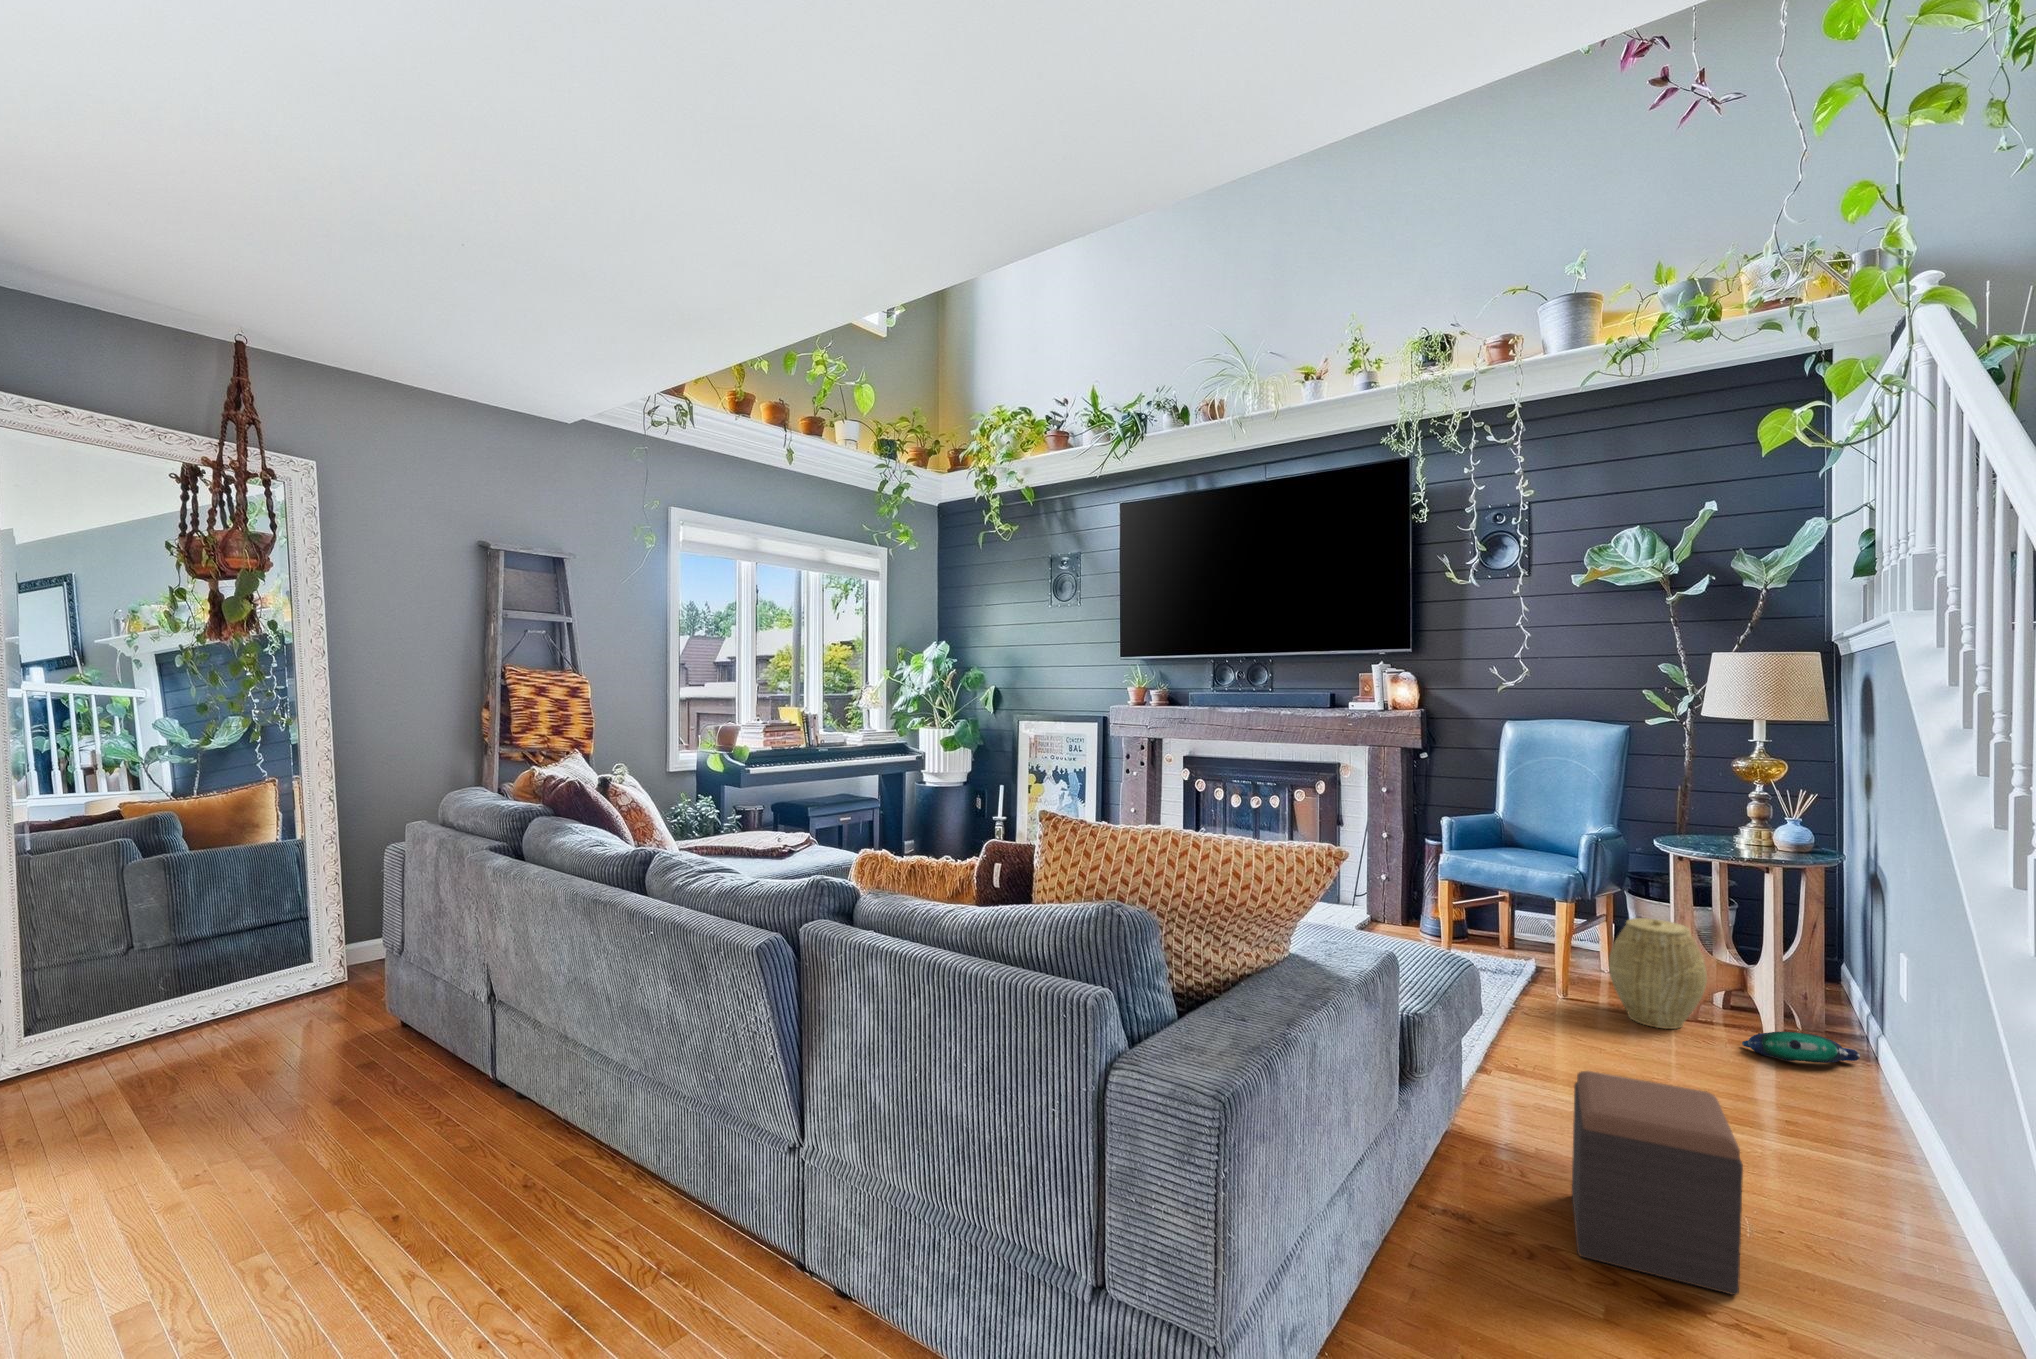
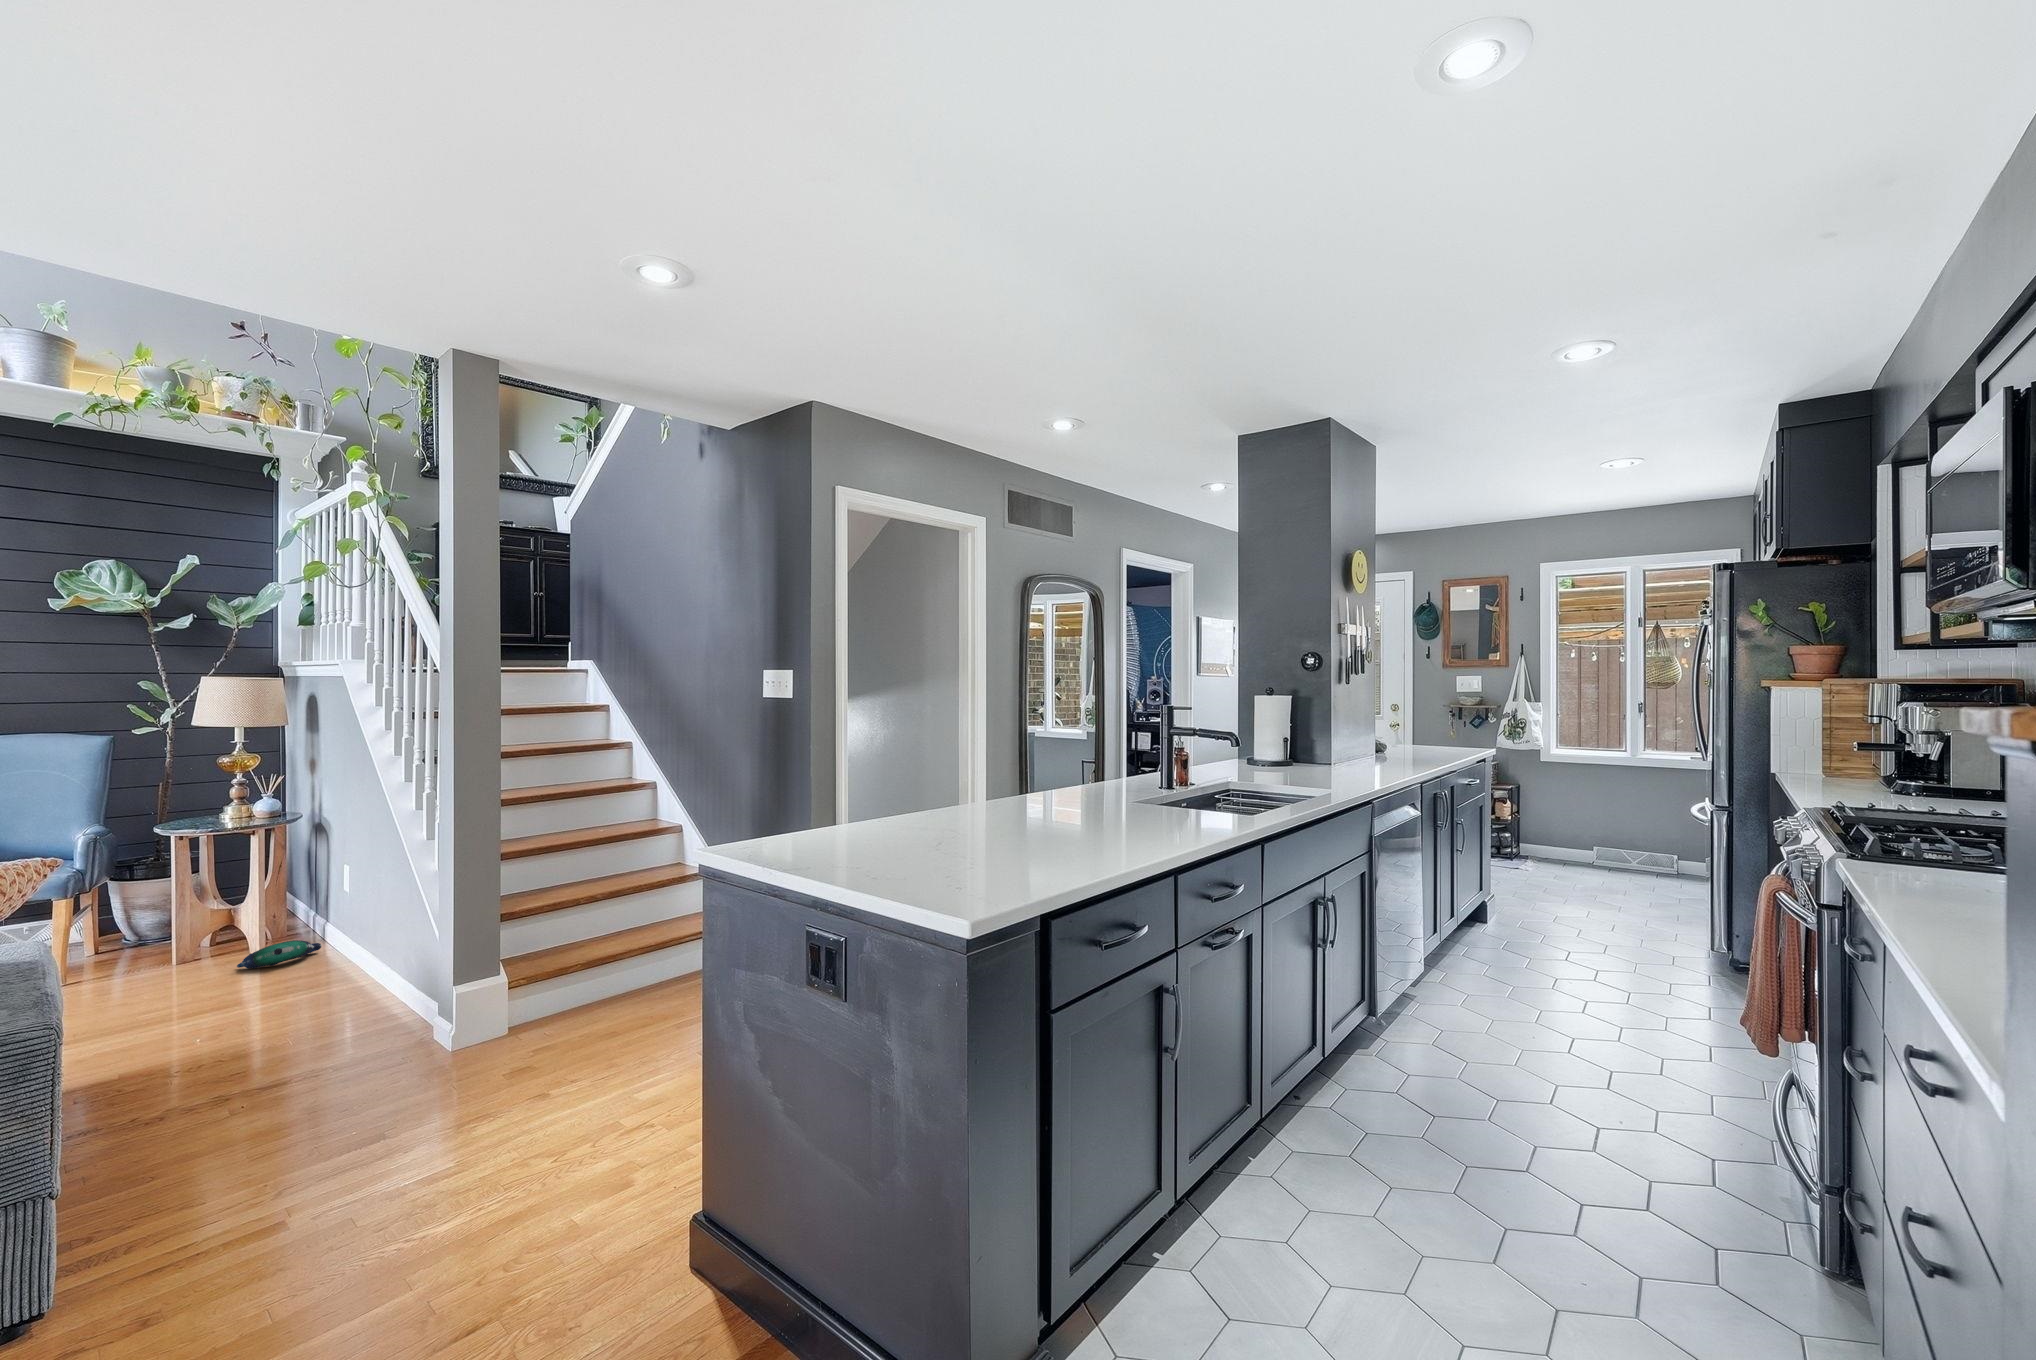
woven basket: present [1609,918,1707,1029] -> none [111,892,205,982]
footstool: present [1572,1071,1743,1295] -> none [120,979,265,1130]

